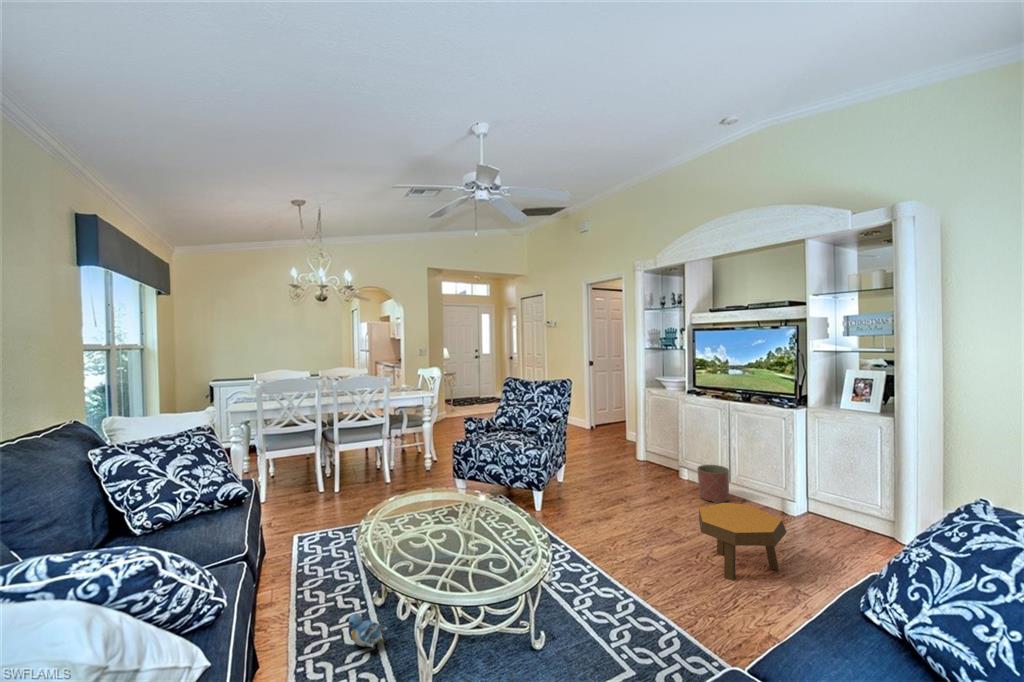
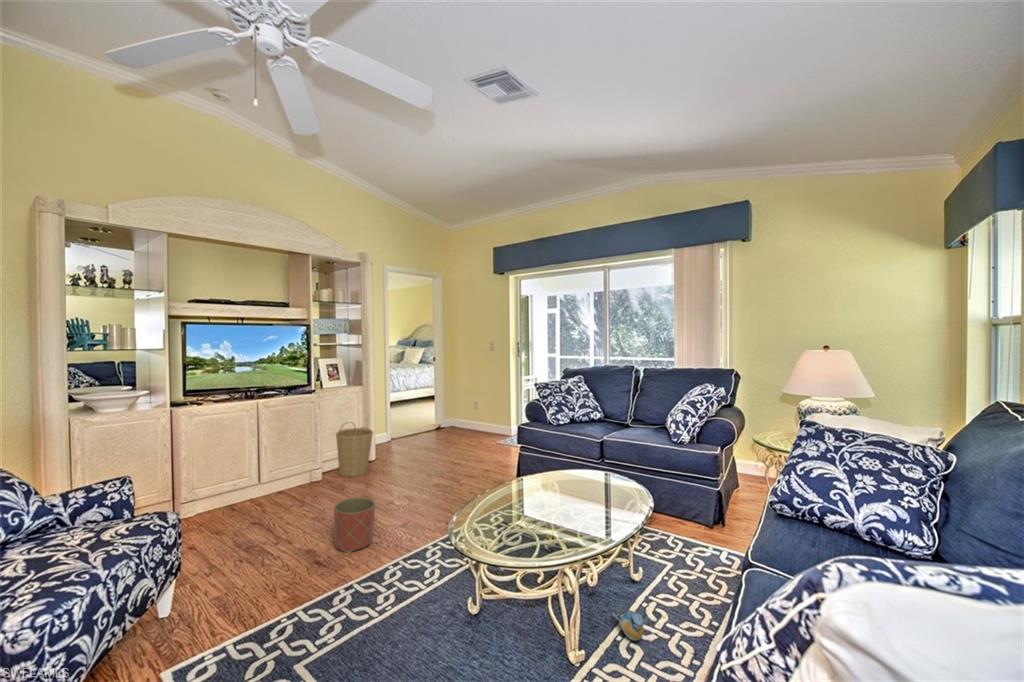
basket: none [800,461,862,543] -> present [336,422,373,477]
planter: present [697,465,729,503] -> present [334,497,375,553]
footstool: present [699,503,787,581] -> none [376,456,434,503]

